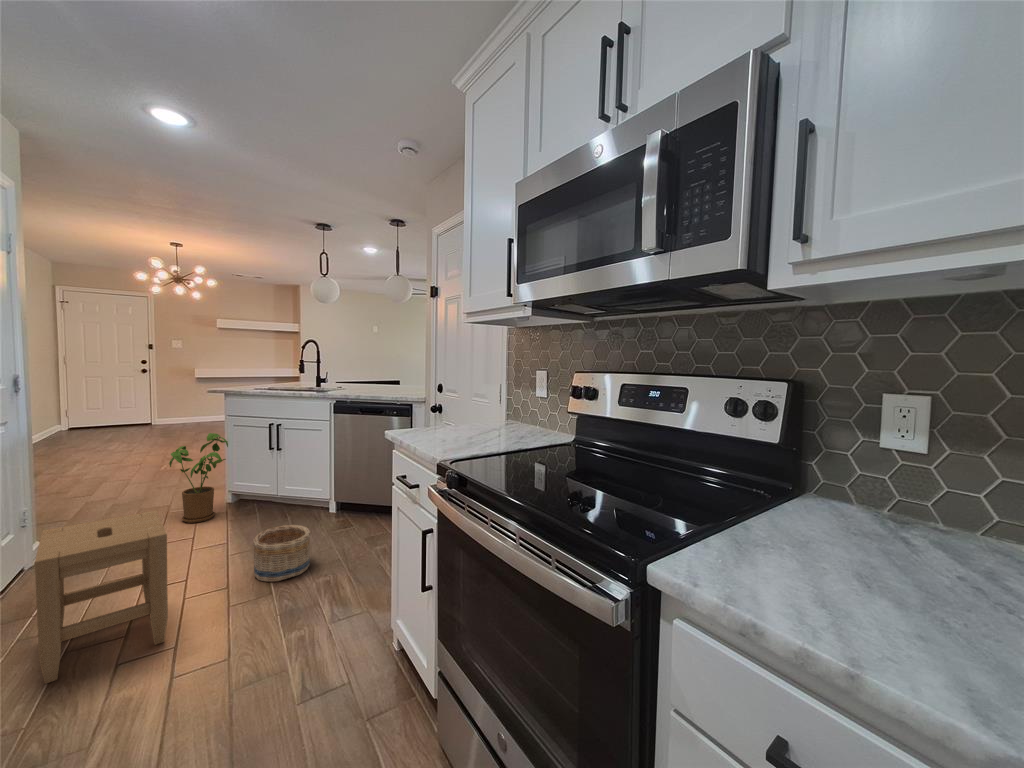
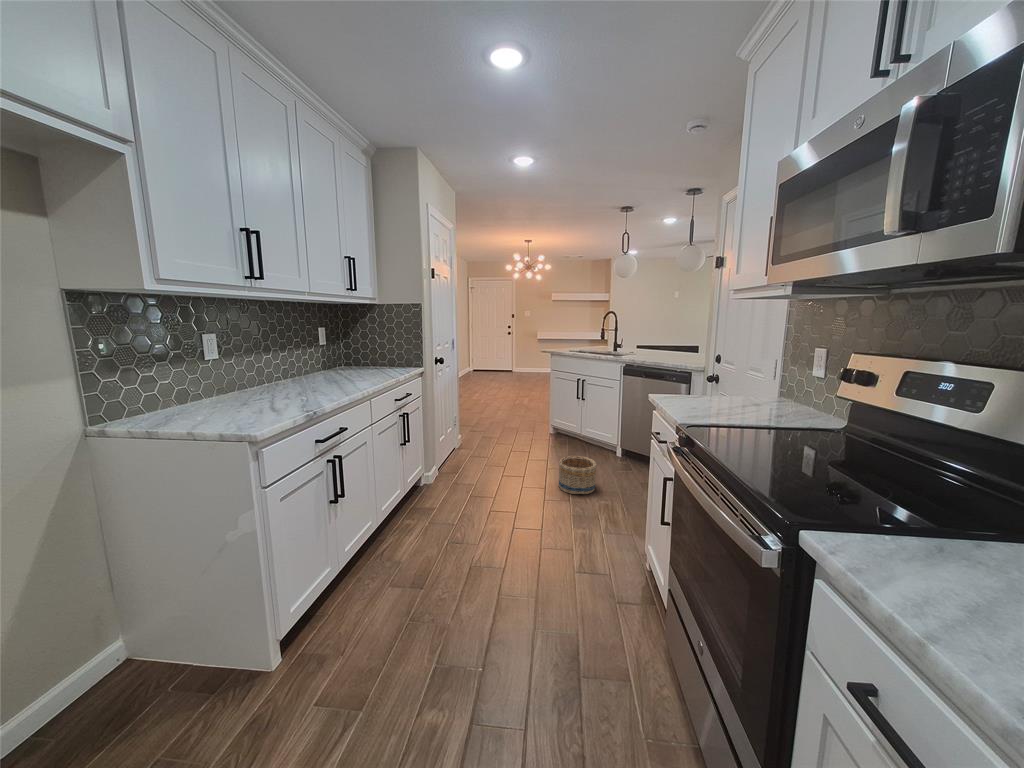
house plant: present [169,433,228,523] -> none [517,382,550,443]
stool: present [35,511,168,684] -> none [456,428,511,509]

